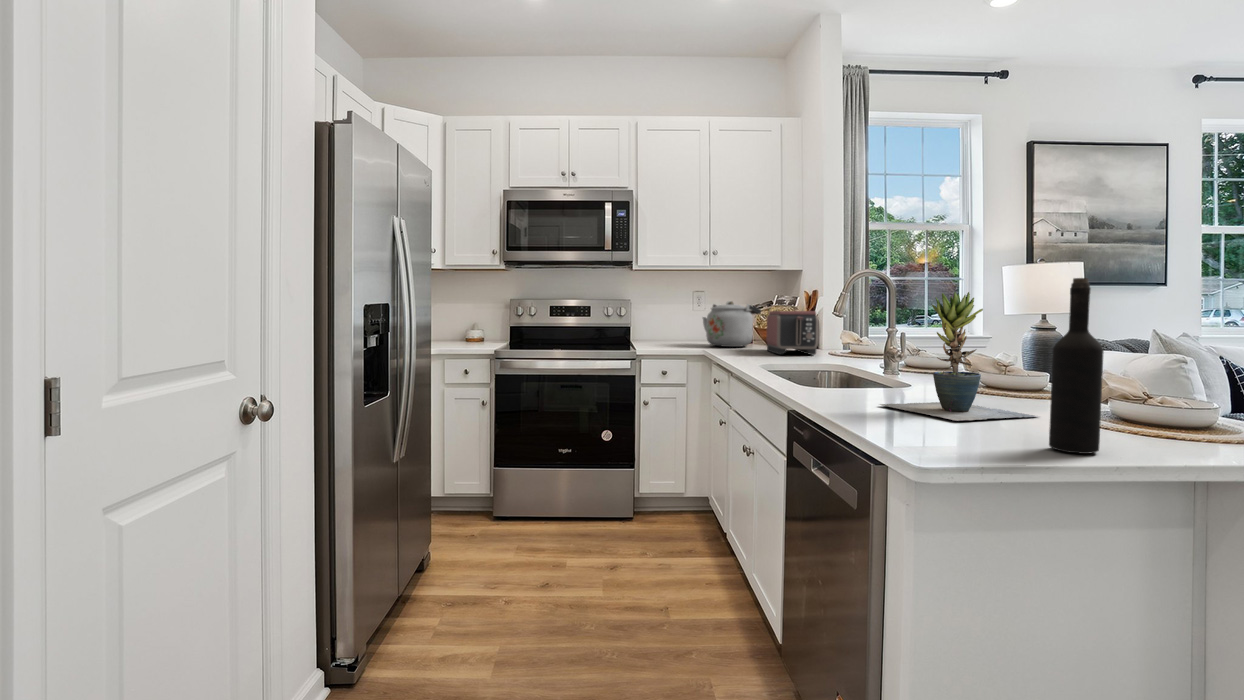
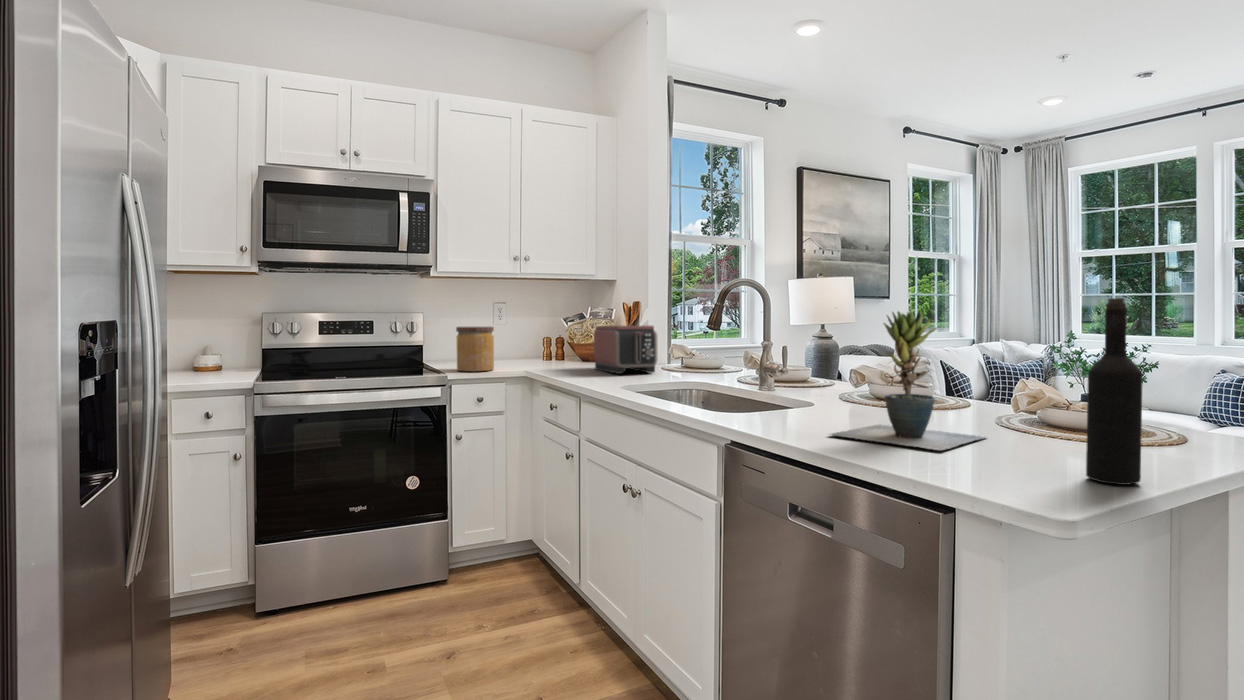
kettle: present [703,301,761,347] -> none [513,314,580,366]
jar: none [649,311,680,349] -> present [456,327,494,371]

